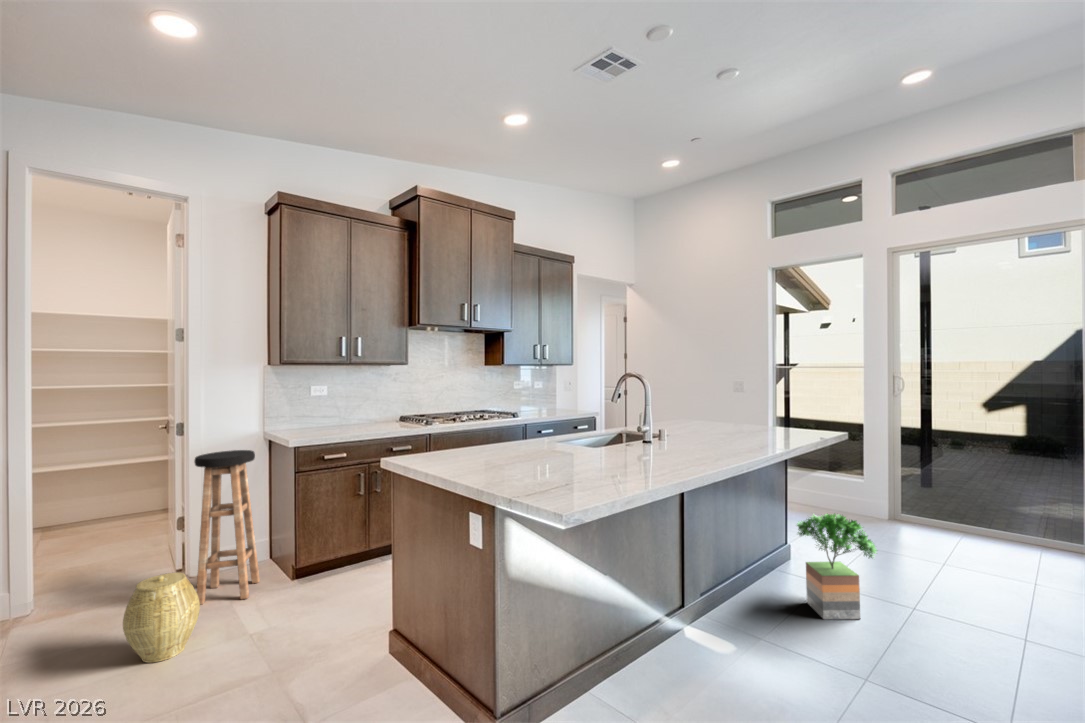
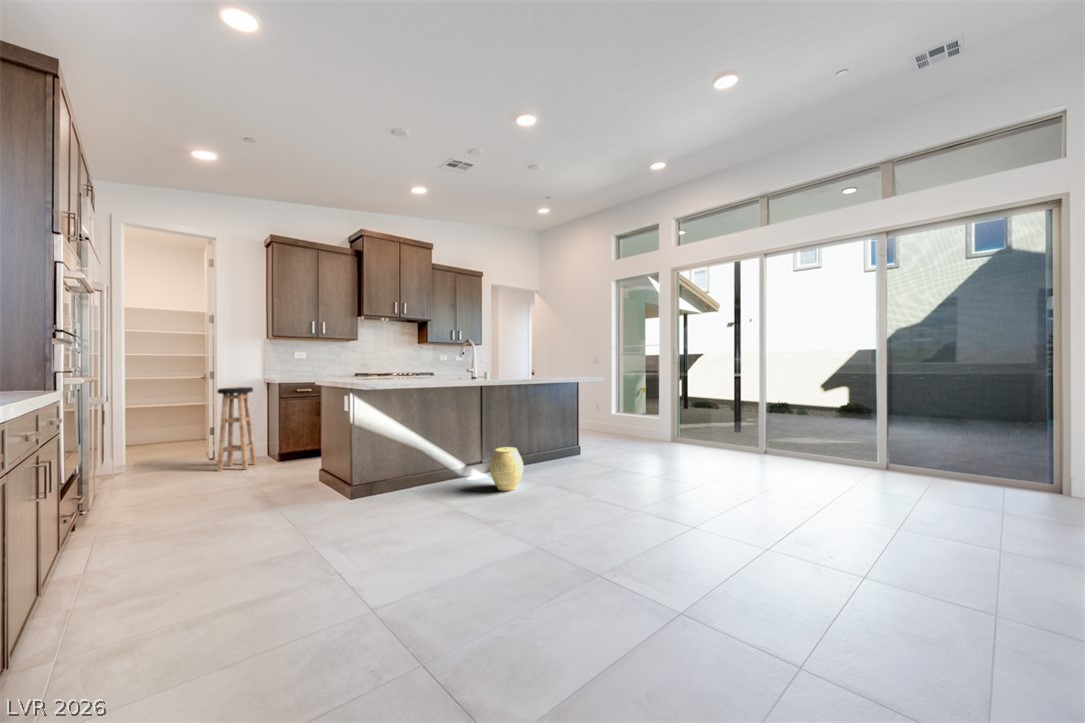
potted tree: present [797,514,877,619] -> none [550,423,588,480]
woven basket: present [123,572,200,663] -> present [490,447,524,491]

